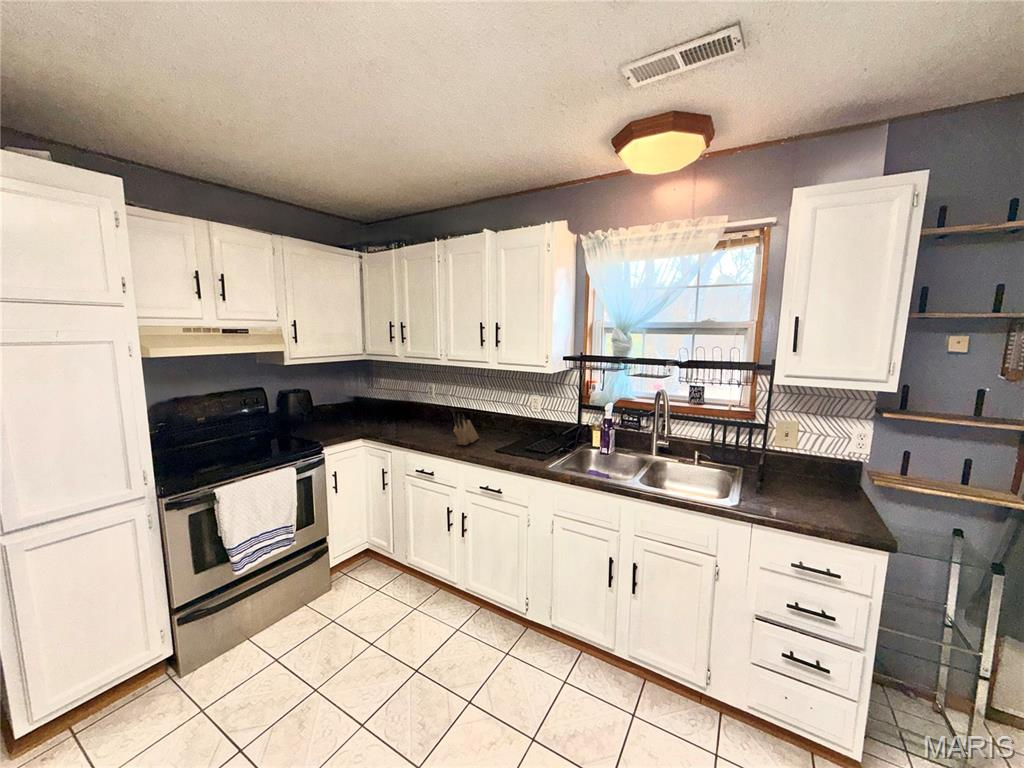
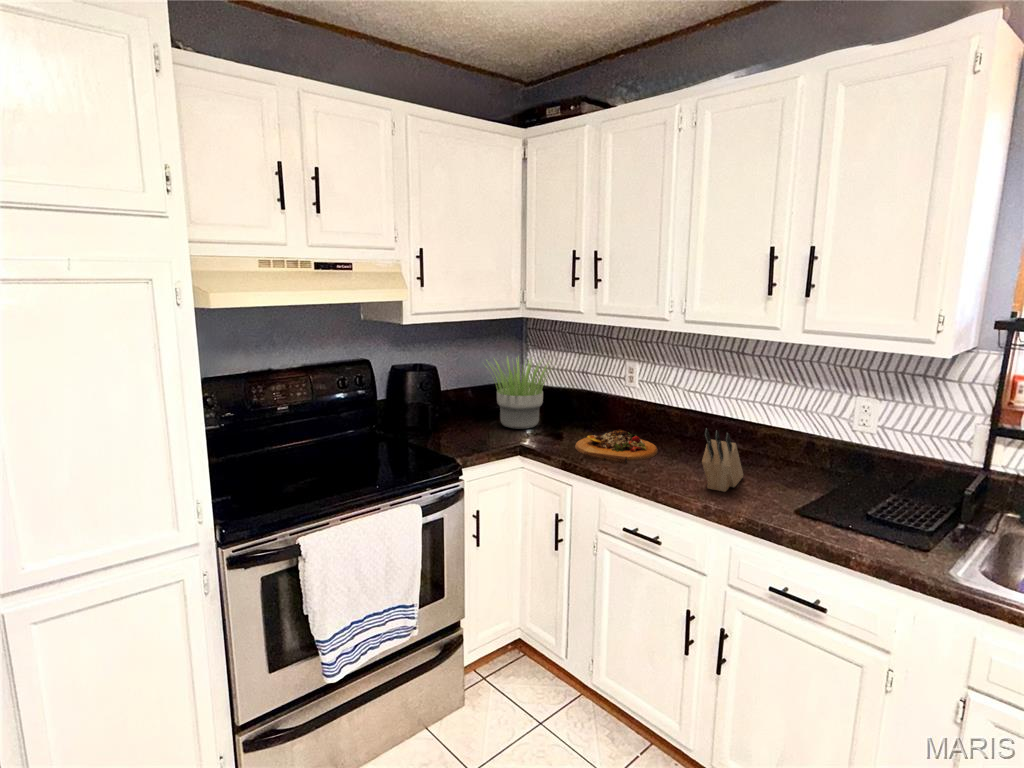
potted plant: none [339,382,388,425] -> present [490,358,547,429]
cutting board: none [395,420,441,438] -> present [575,429,658,464]

